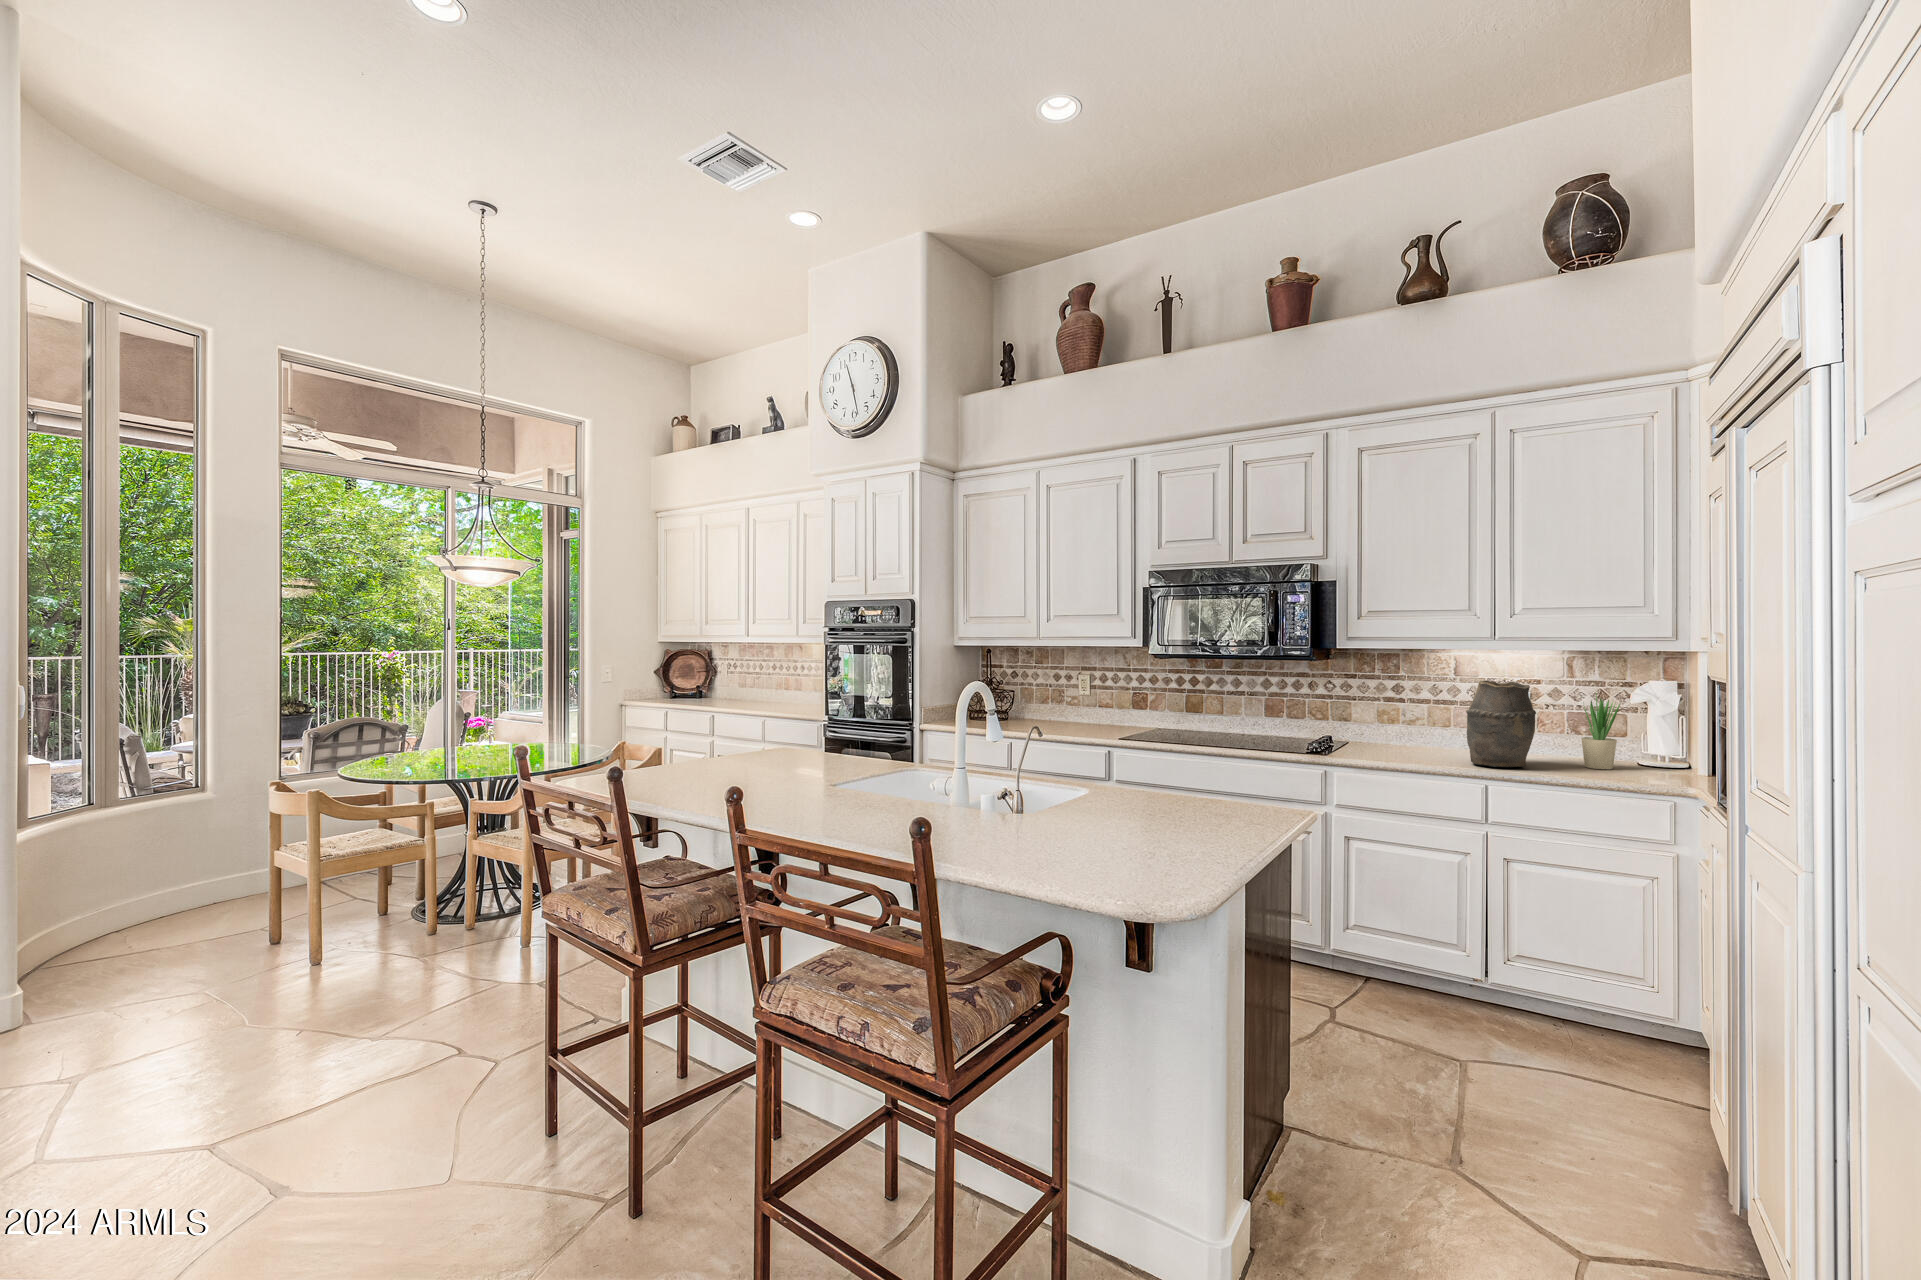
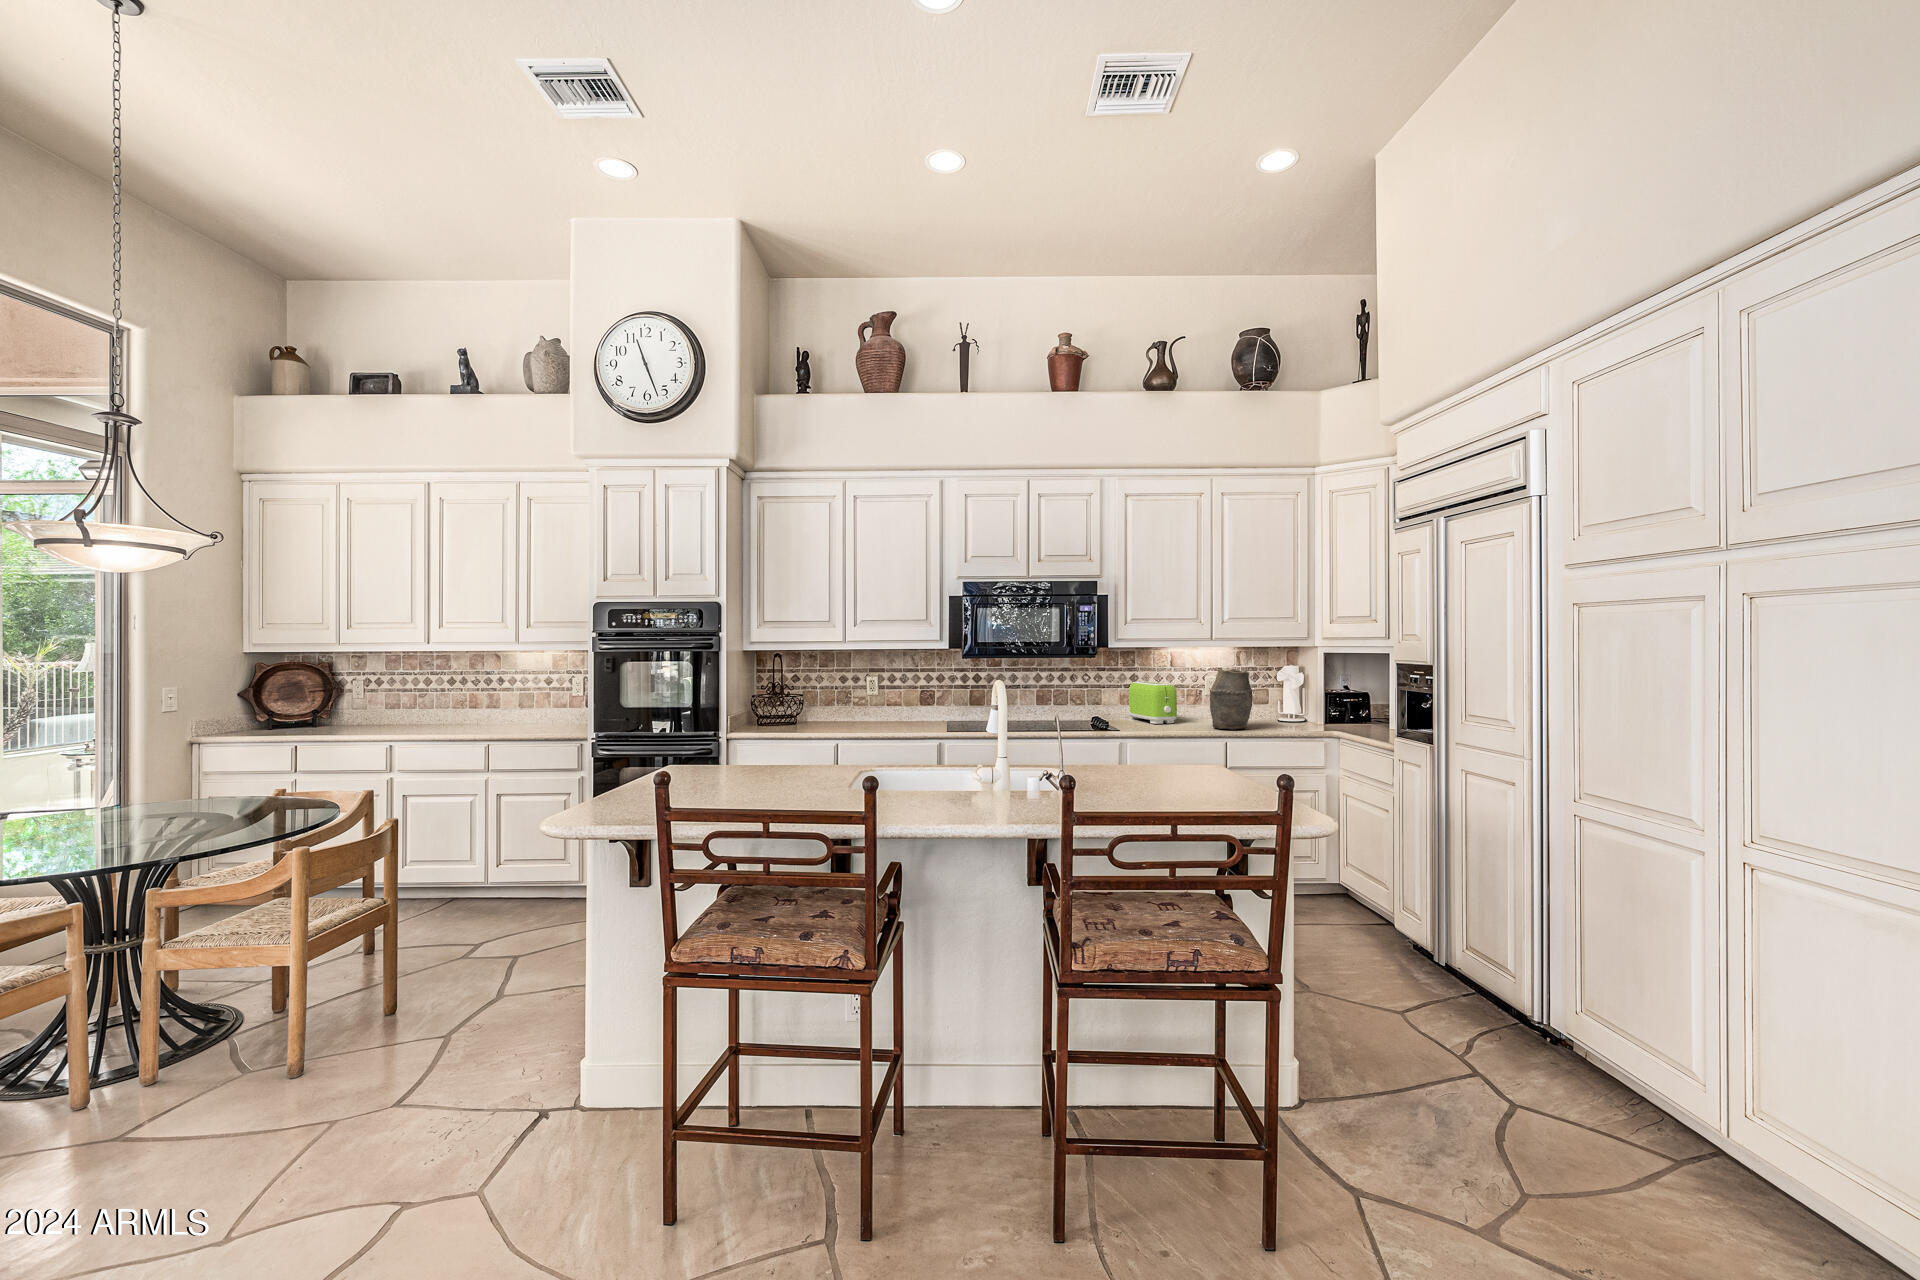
toaster: none [1385,694,1437,752] -> present [1127,682,1177,724]
potted plant: present [1581,694,1620,769] -> none [1267,671,1291,726]

